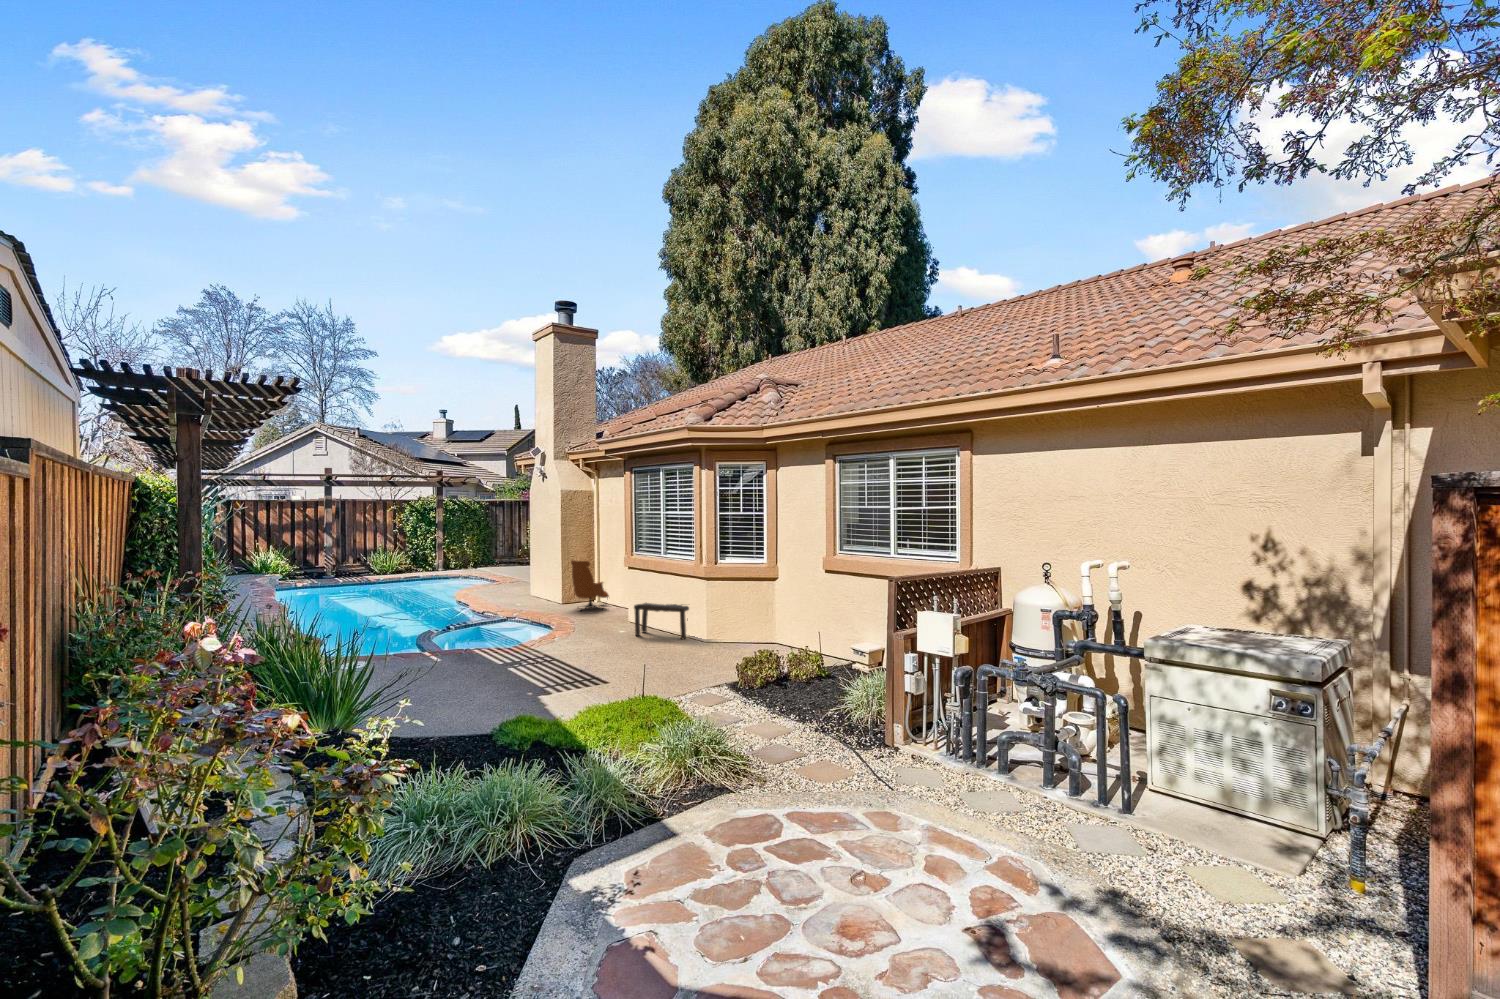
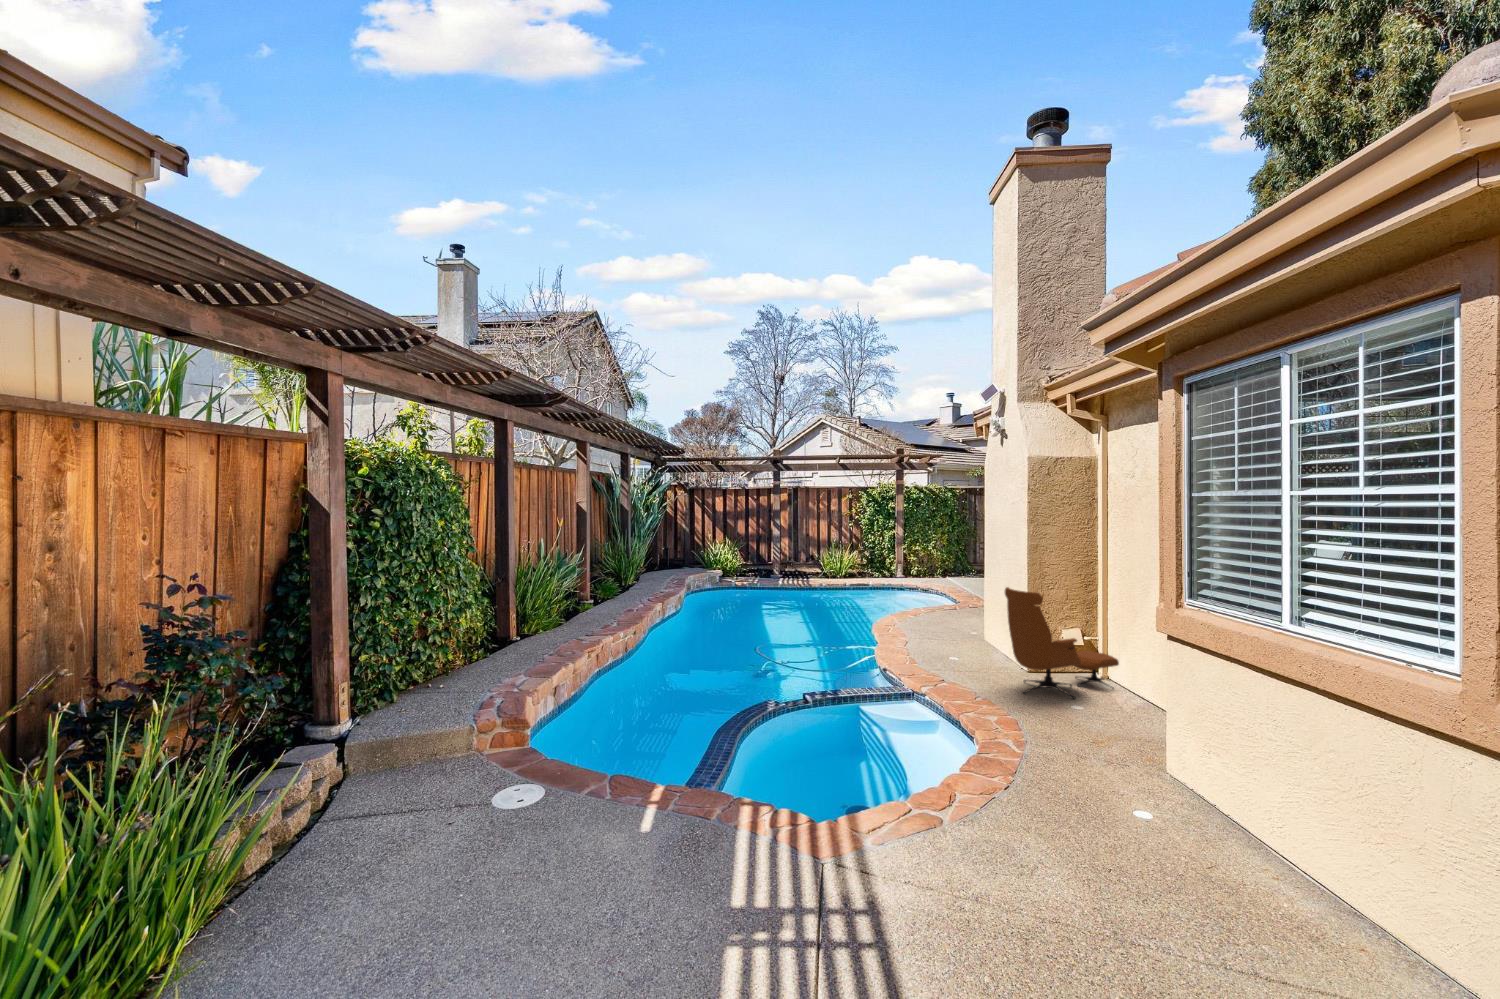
bench: present [634,603,689,640] -> none [1108,741,1342,927]

